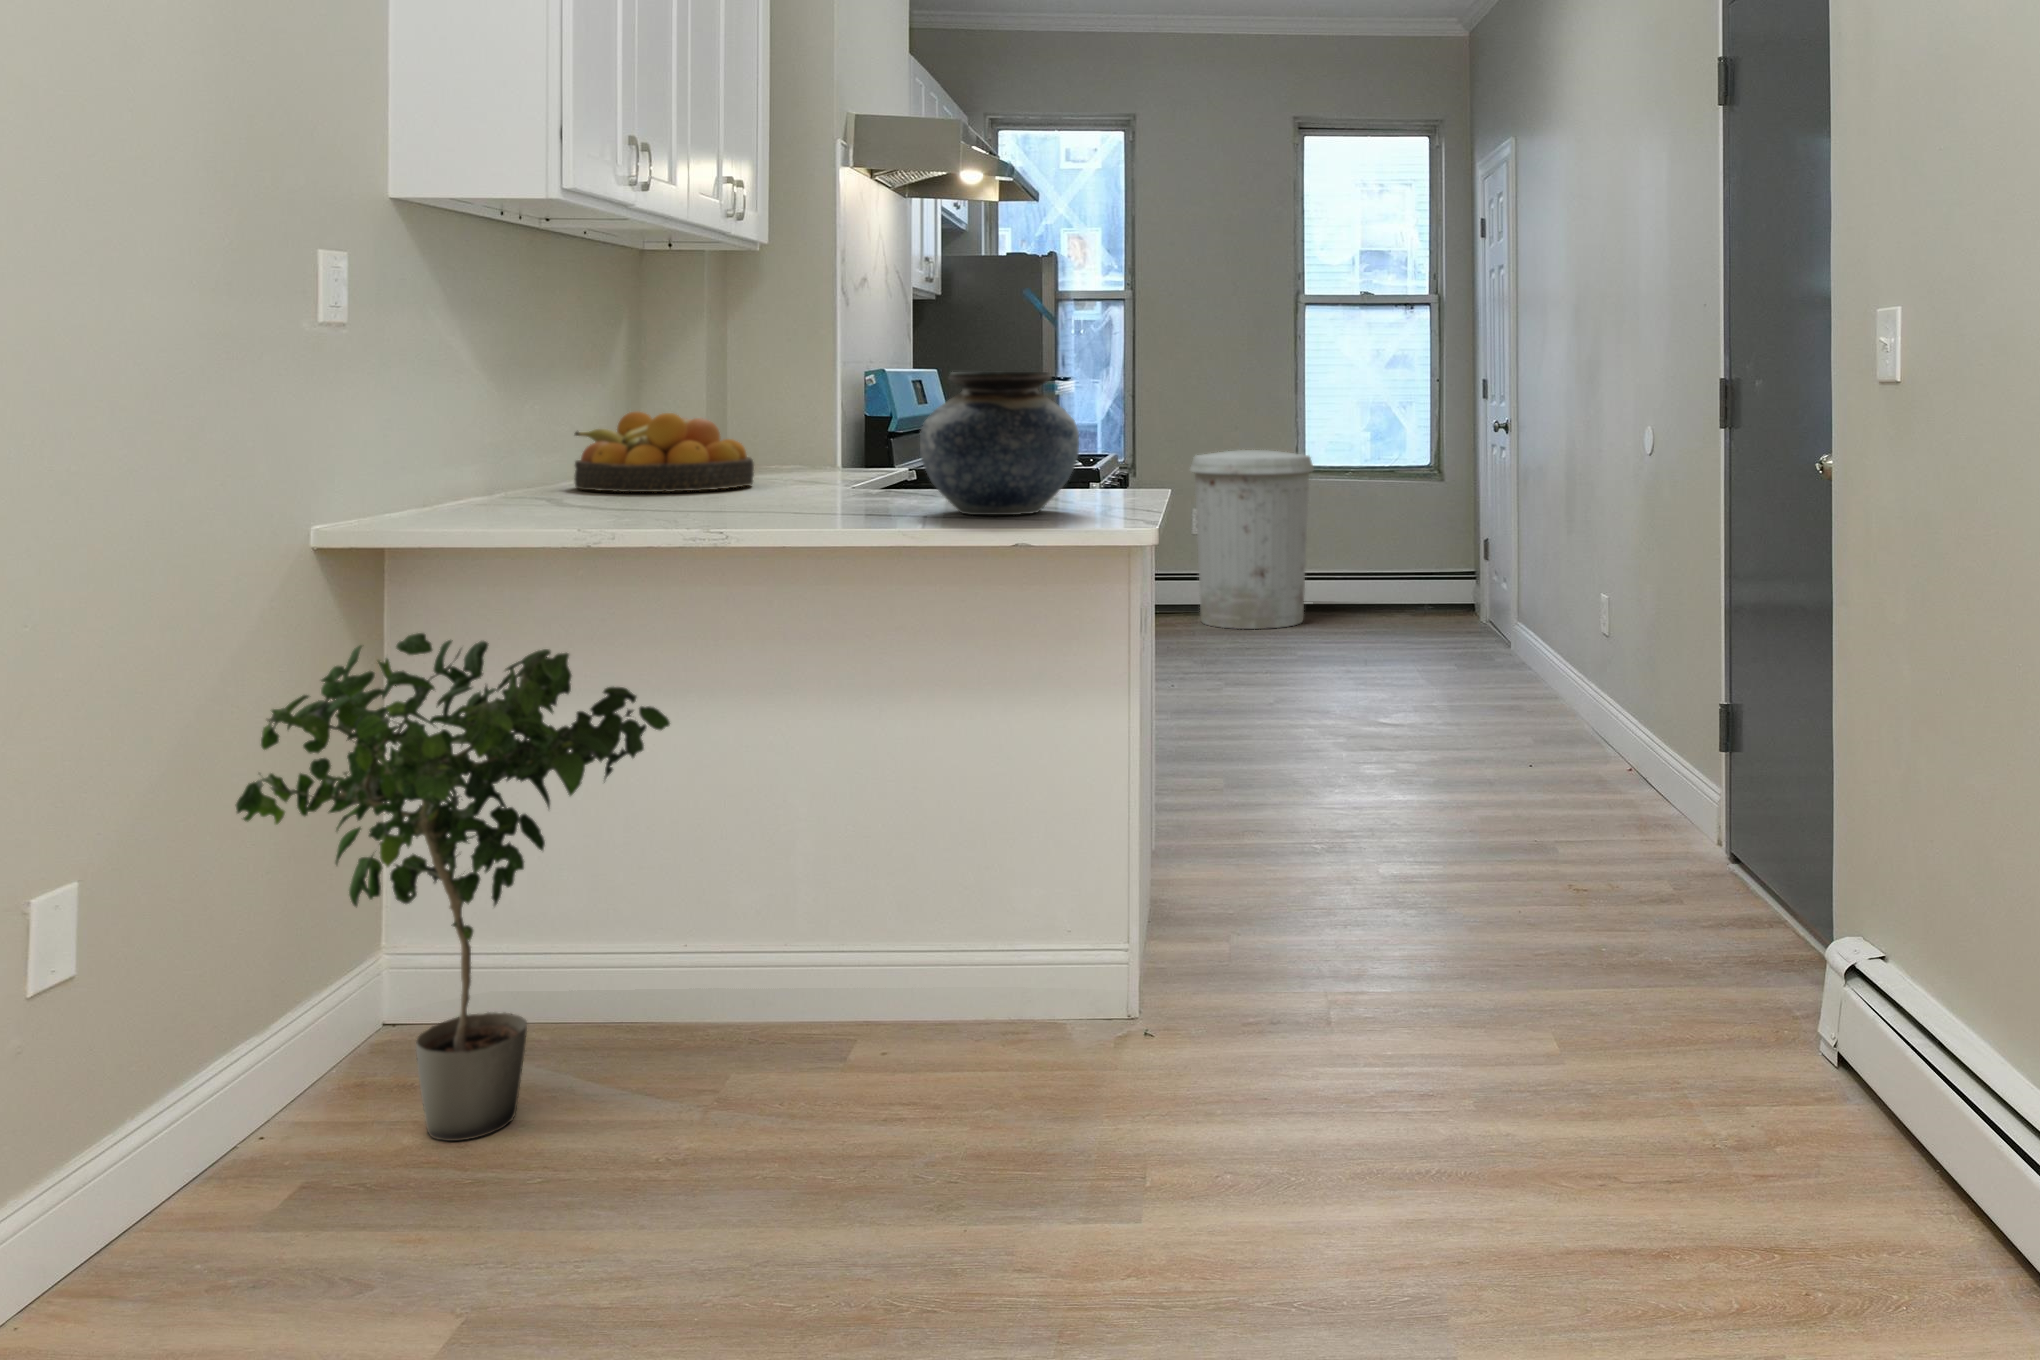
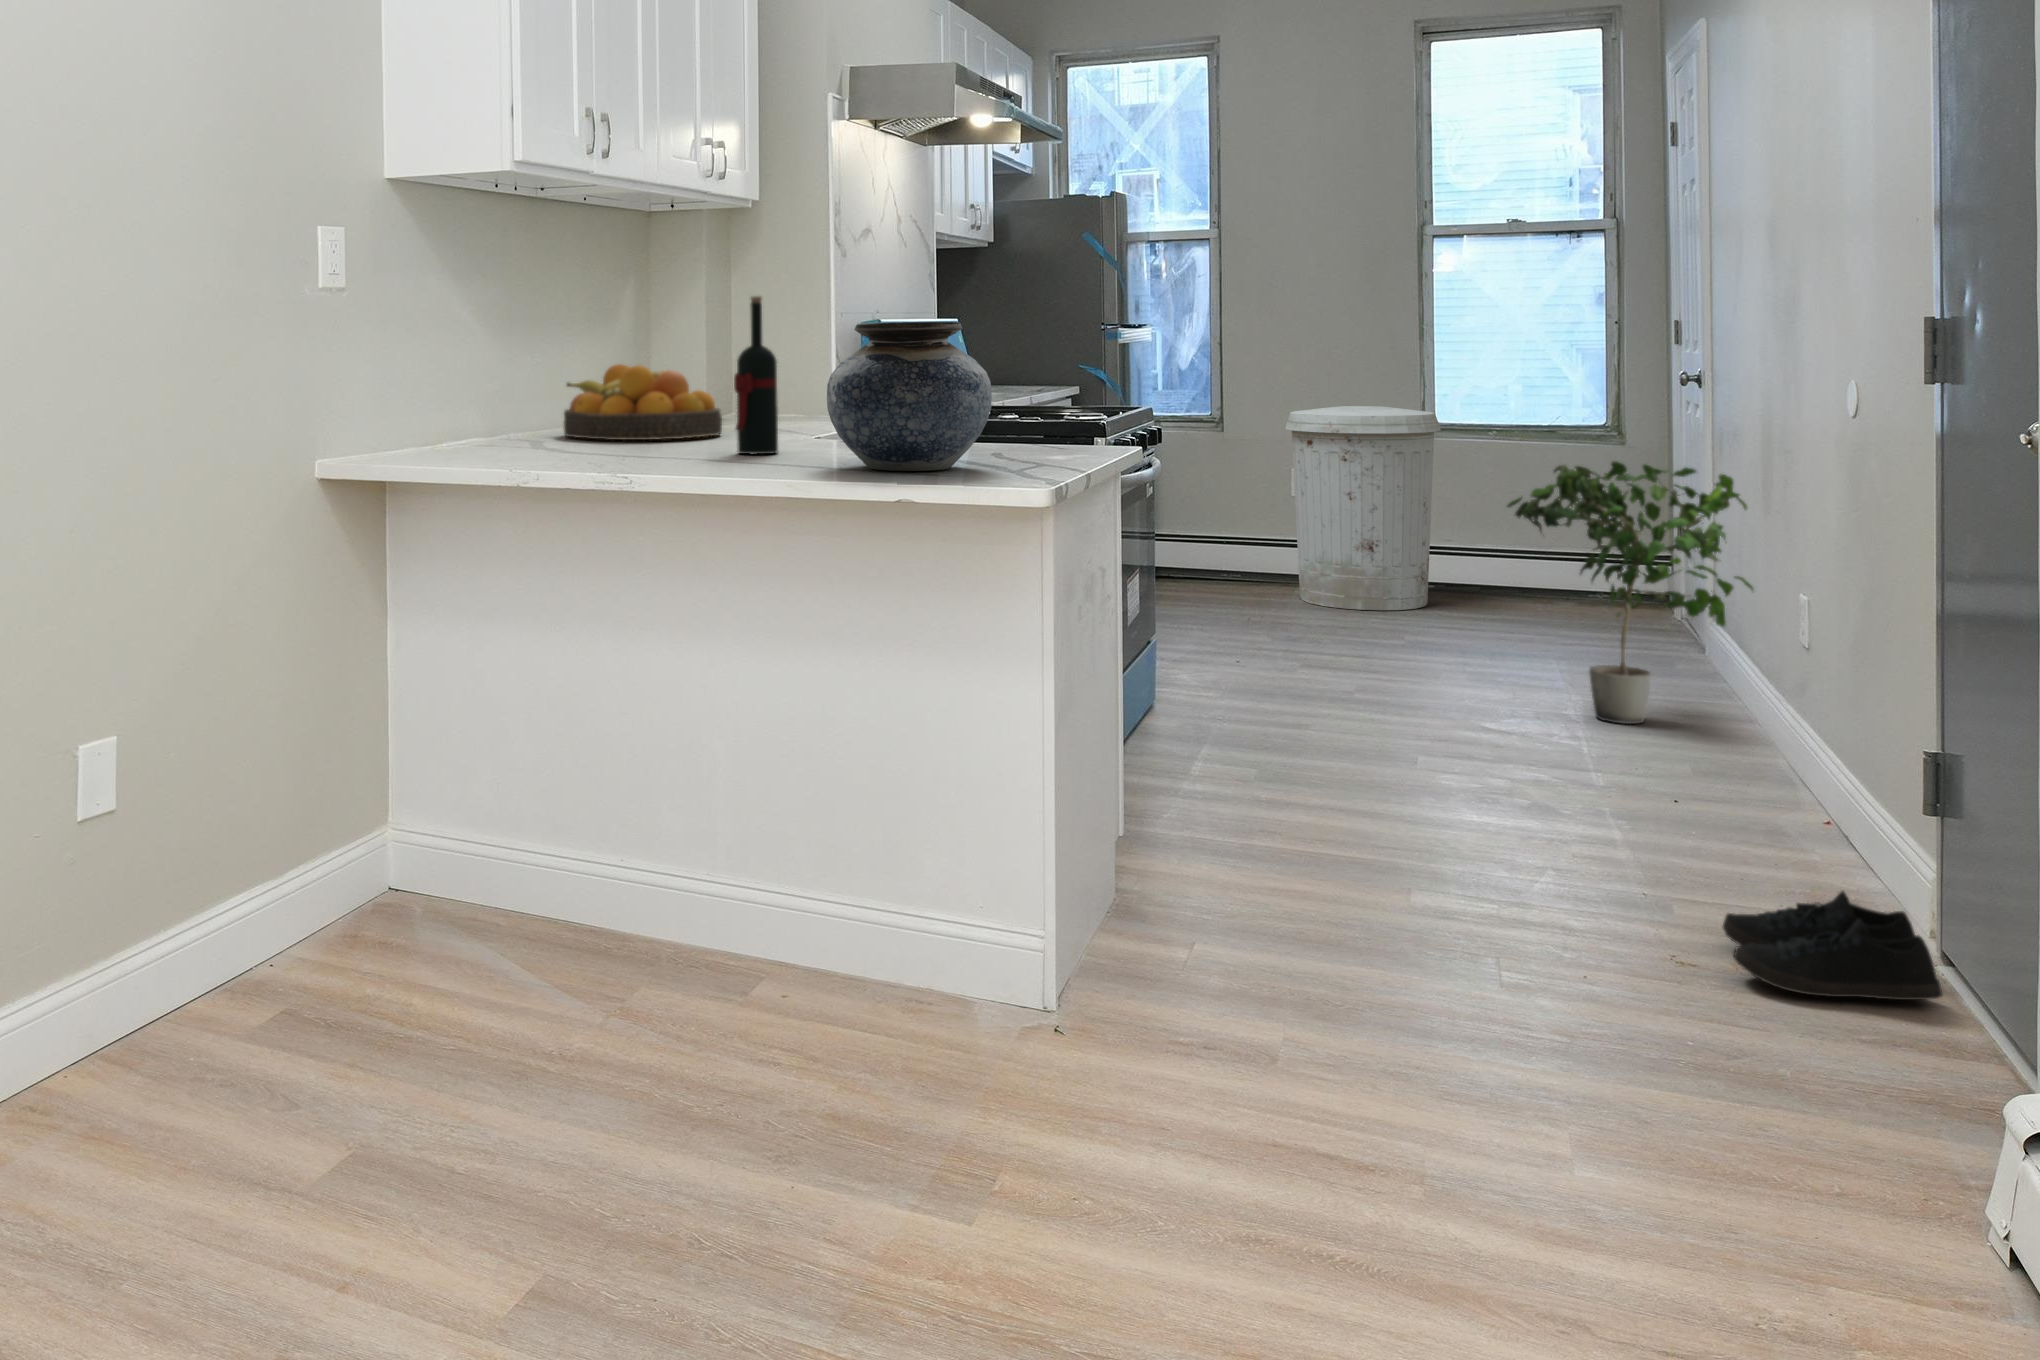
wine bottle: none [802,343,845,503] -> present [734,296,778,454]
potted plant: present [236,633,670,1141] -> present [1507,461,1753,724]
shoe: none [1616,817,1764,901] -> present [1723,891,1942,1000]

